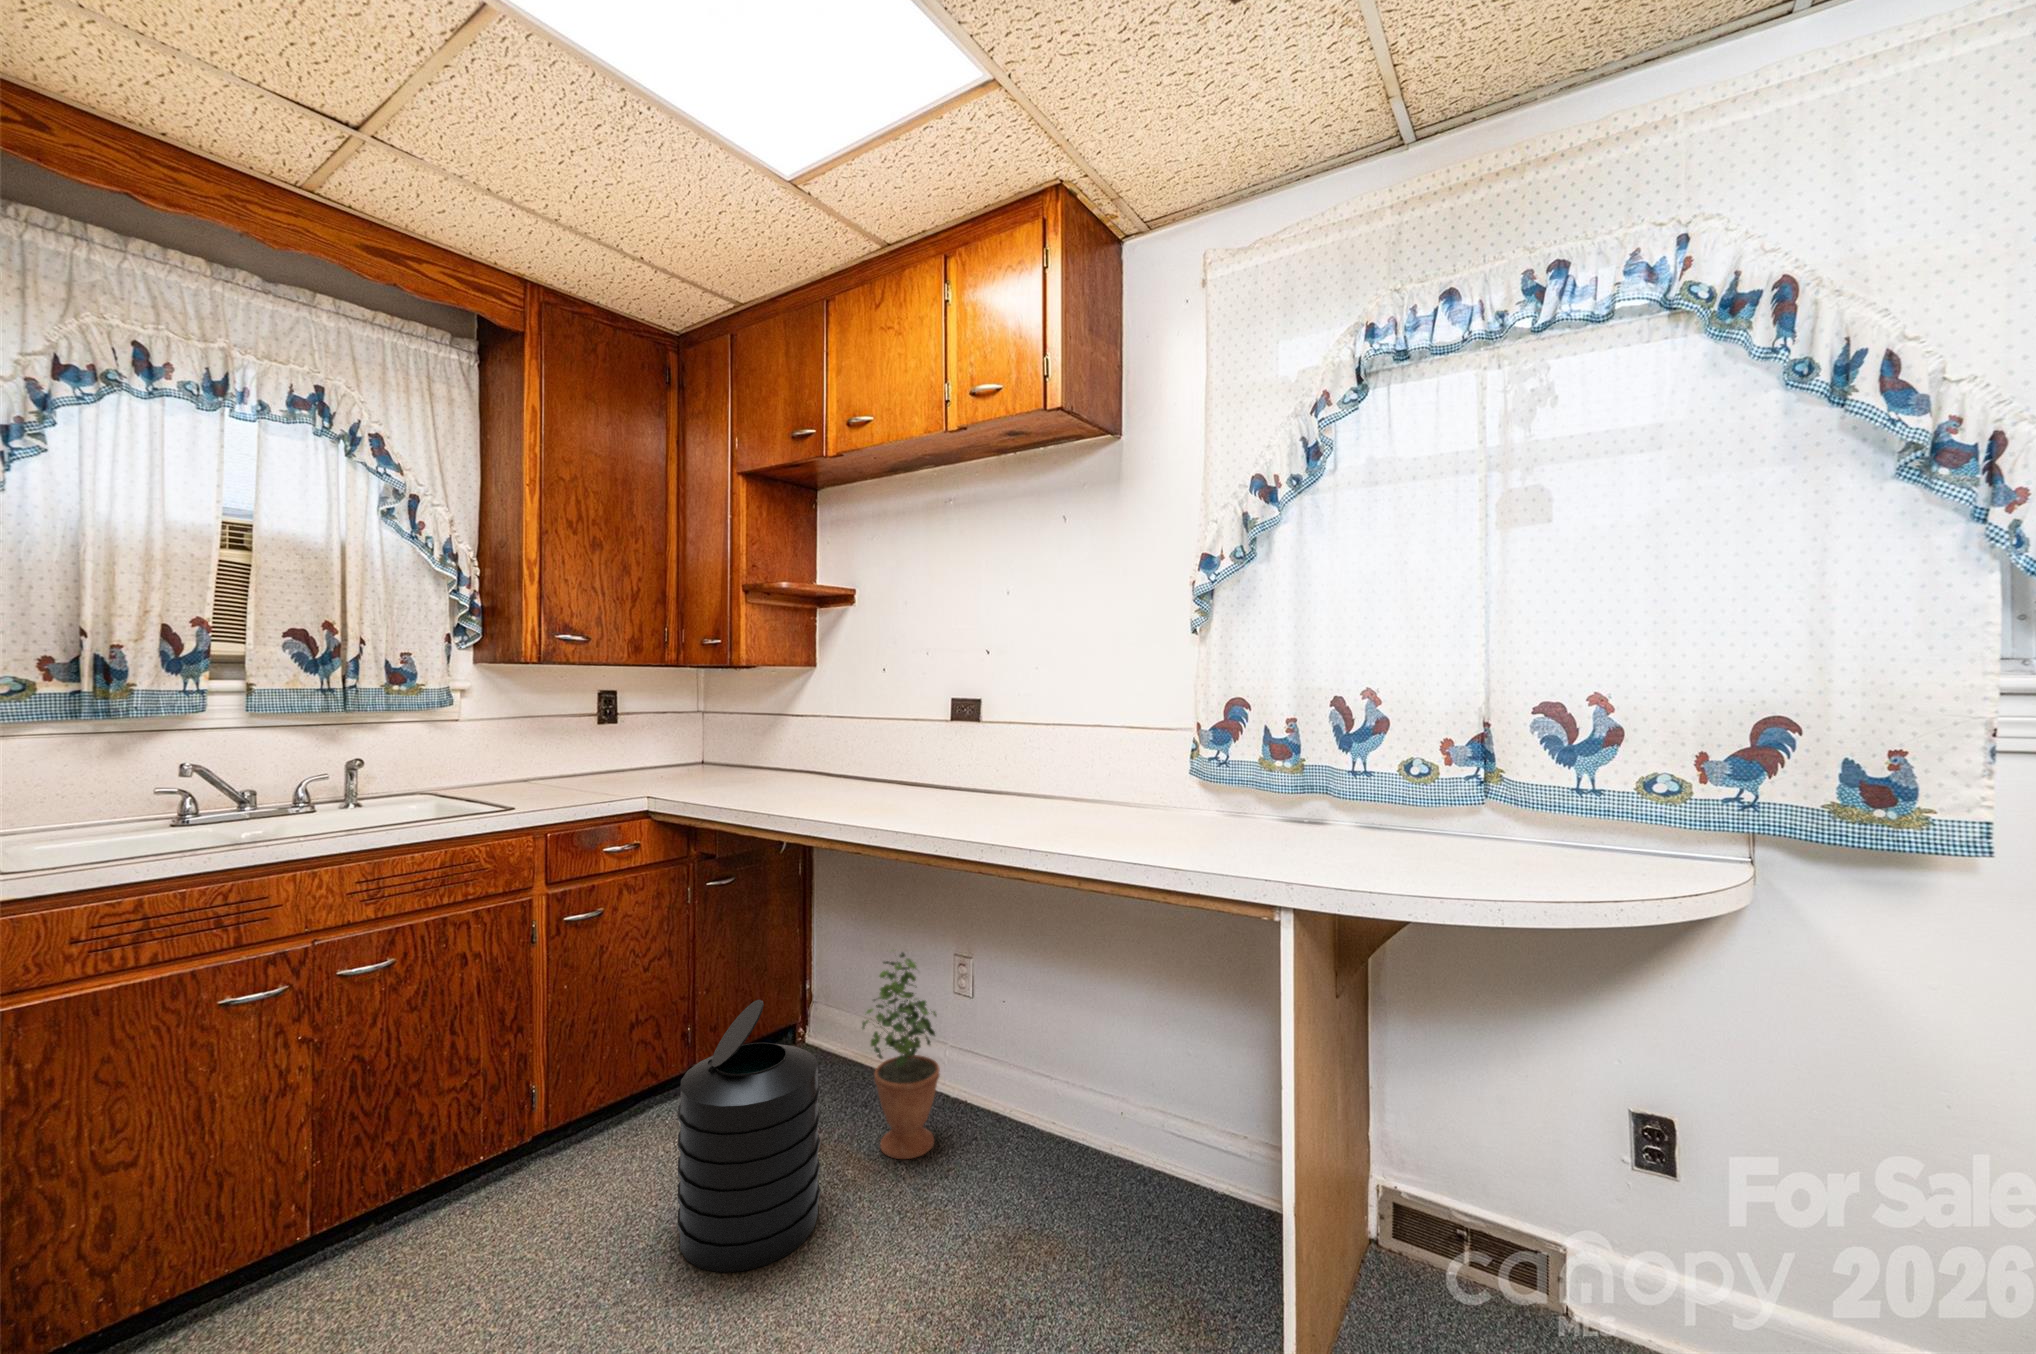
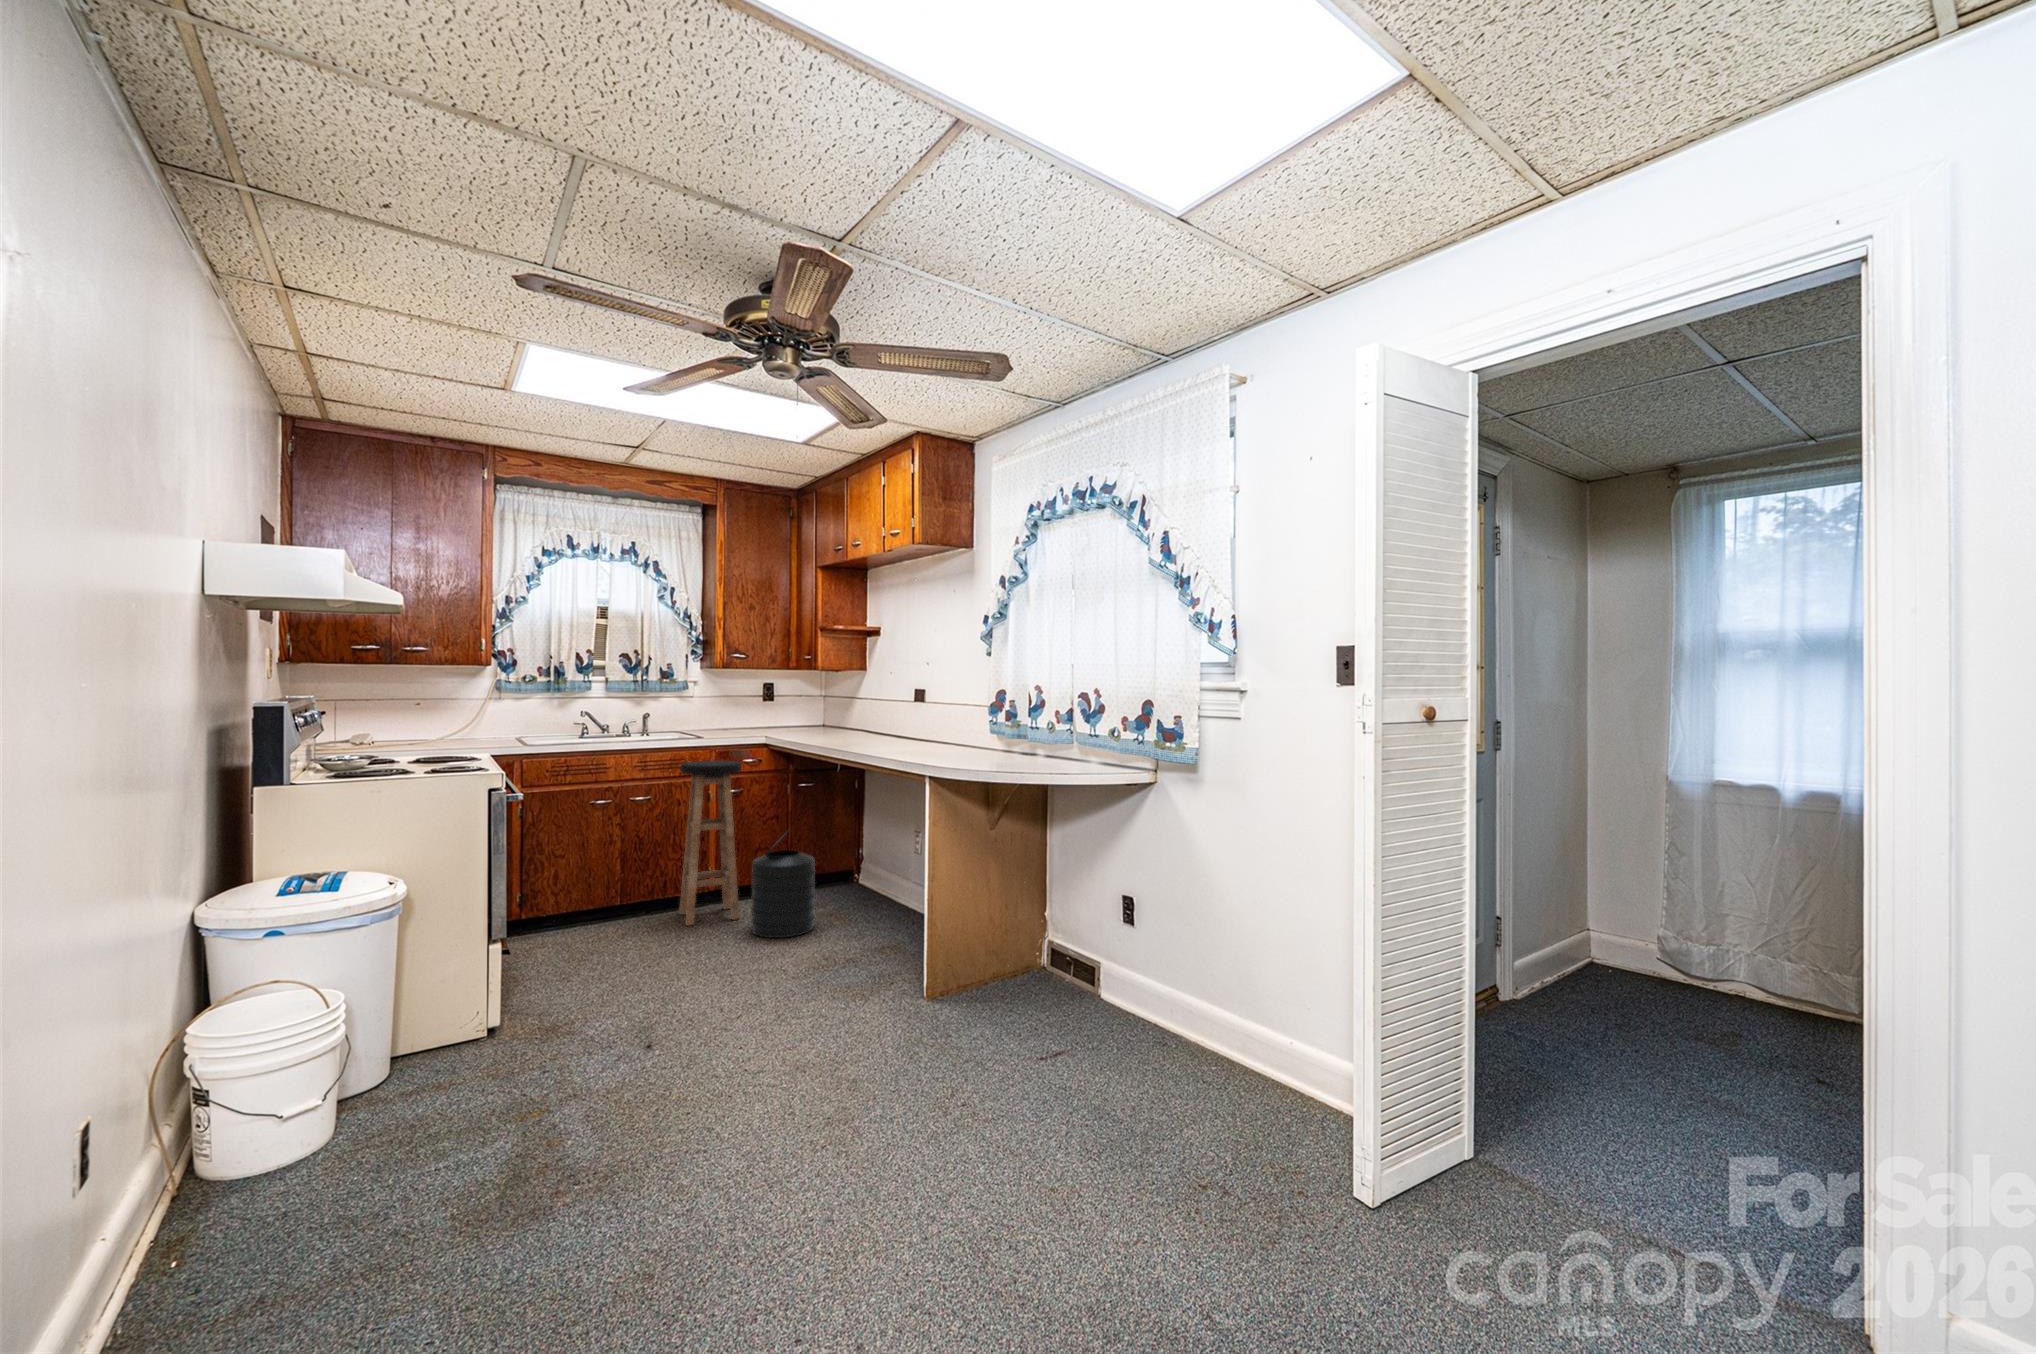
bar stool: none [468,855,629,1268] -> present [679,760,741,926]
potted plant: present [862,953,940,1159] -> none [847,820,889,922]

